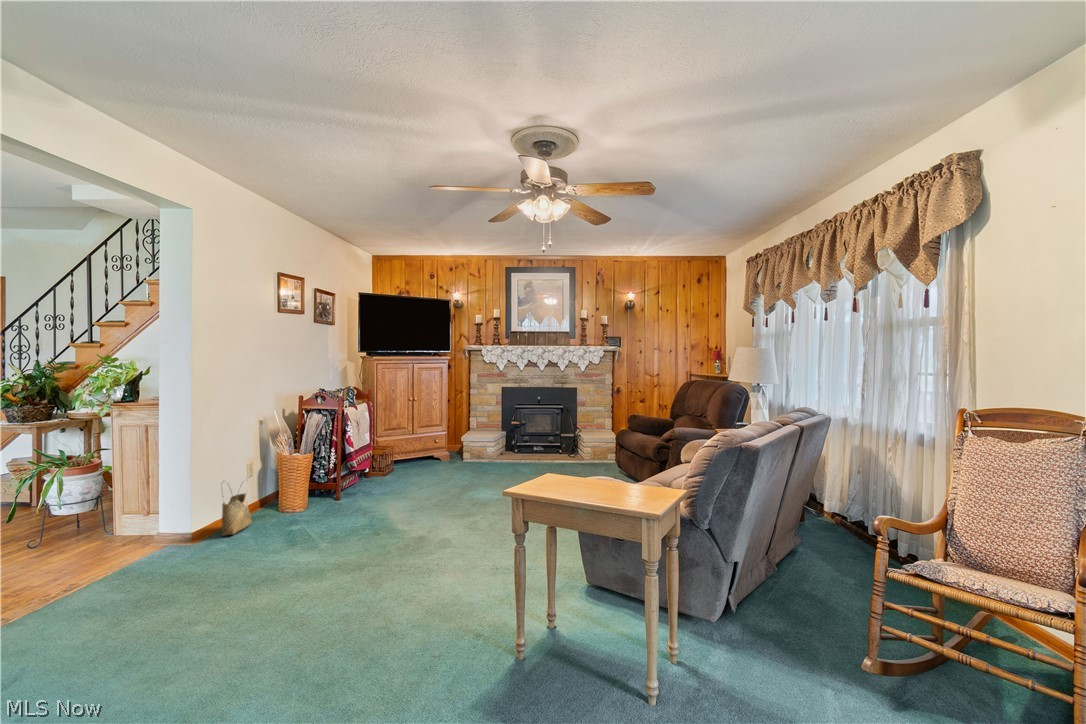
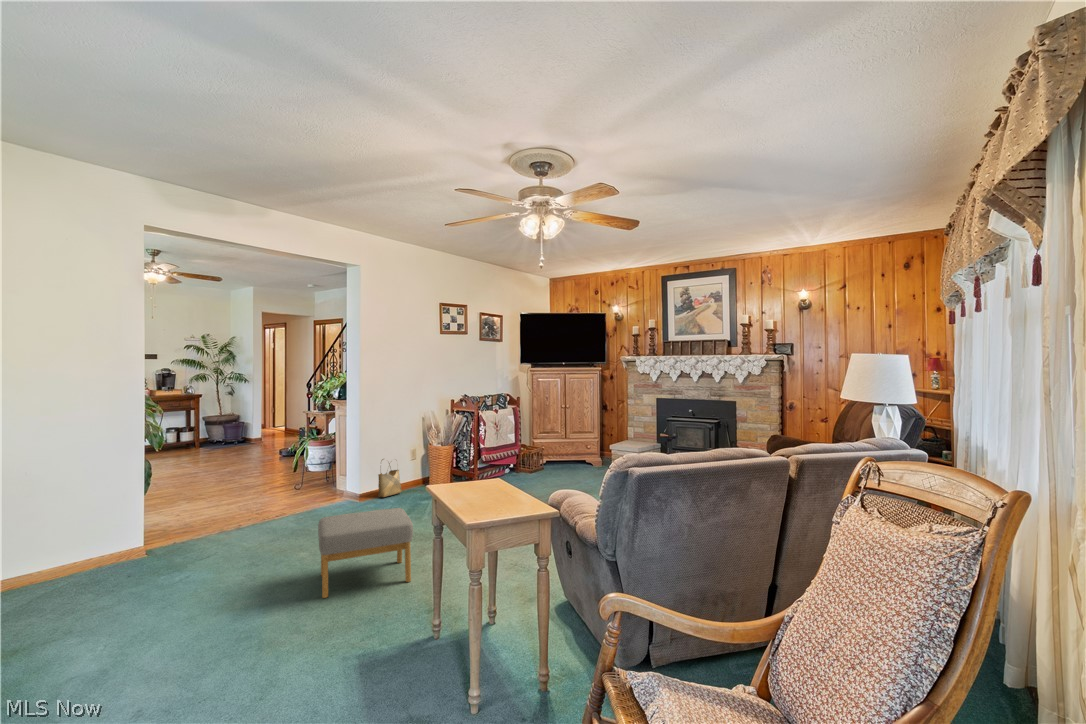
footstool: none [292,536,438,684] -> present [318,508,413,598]

